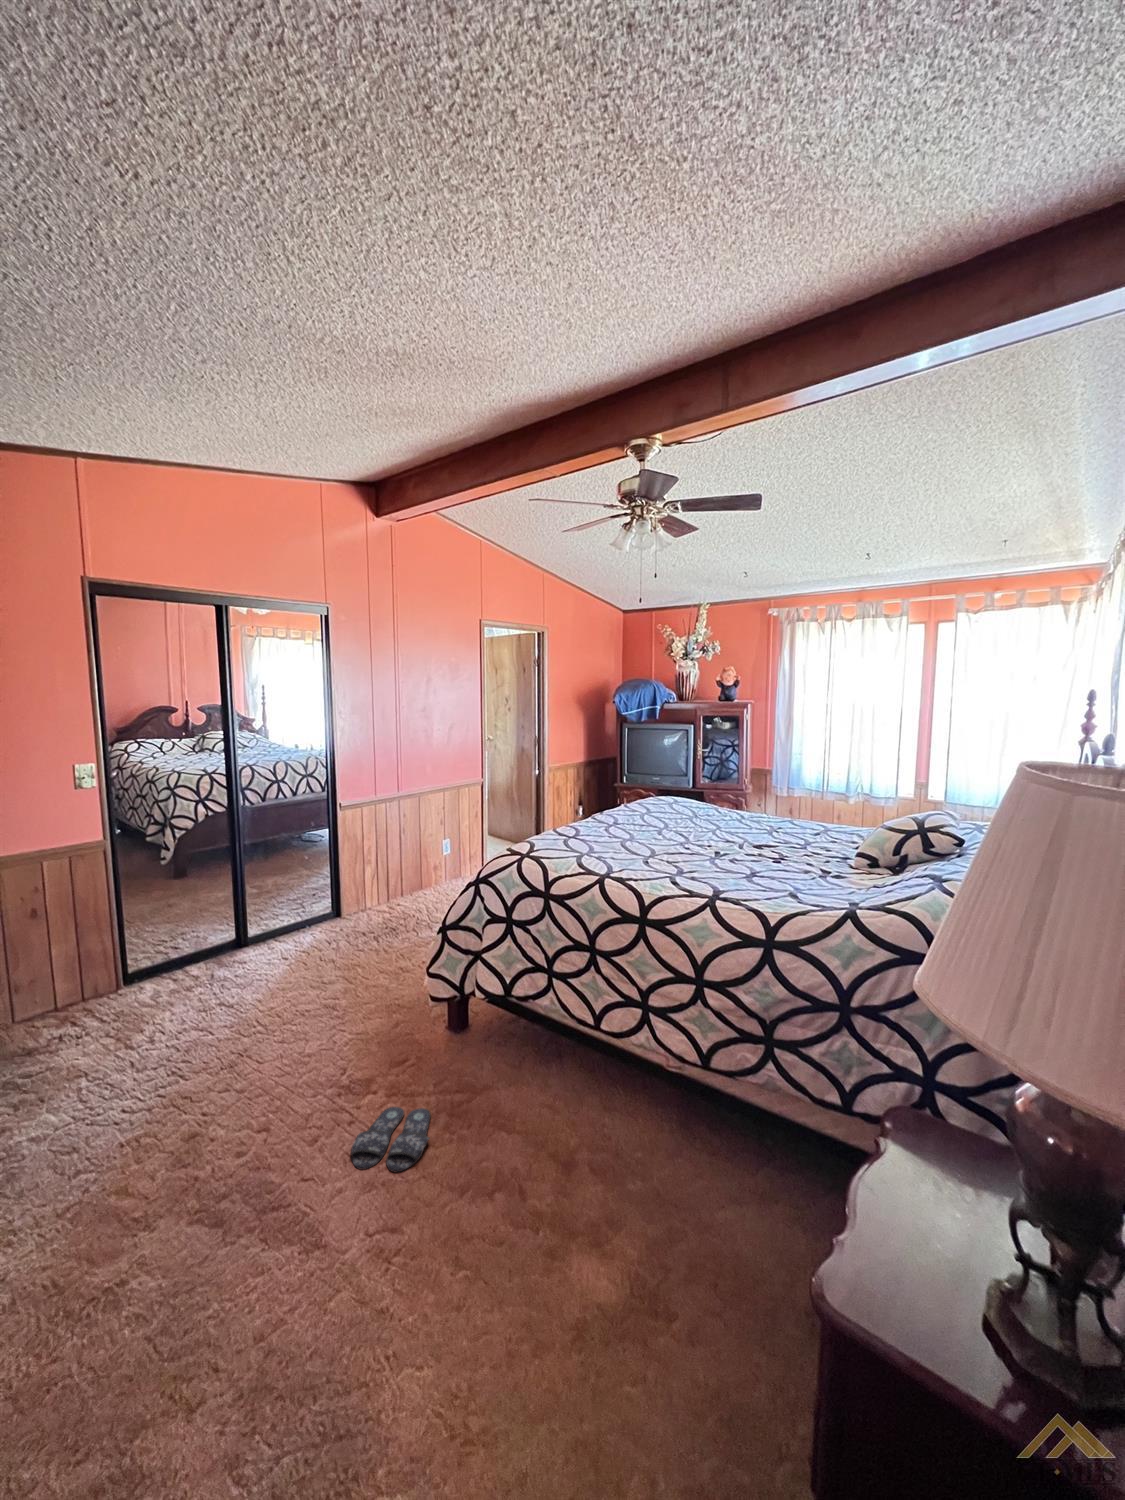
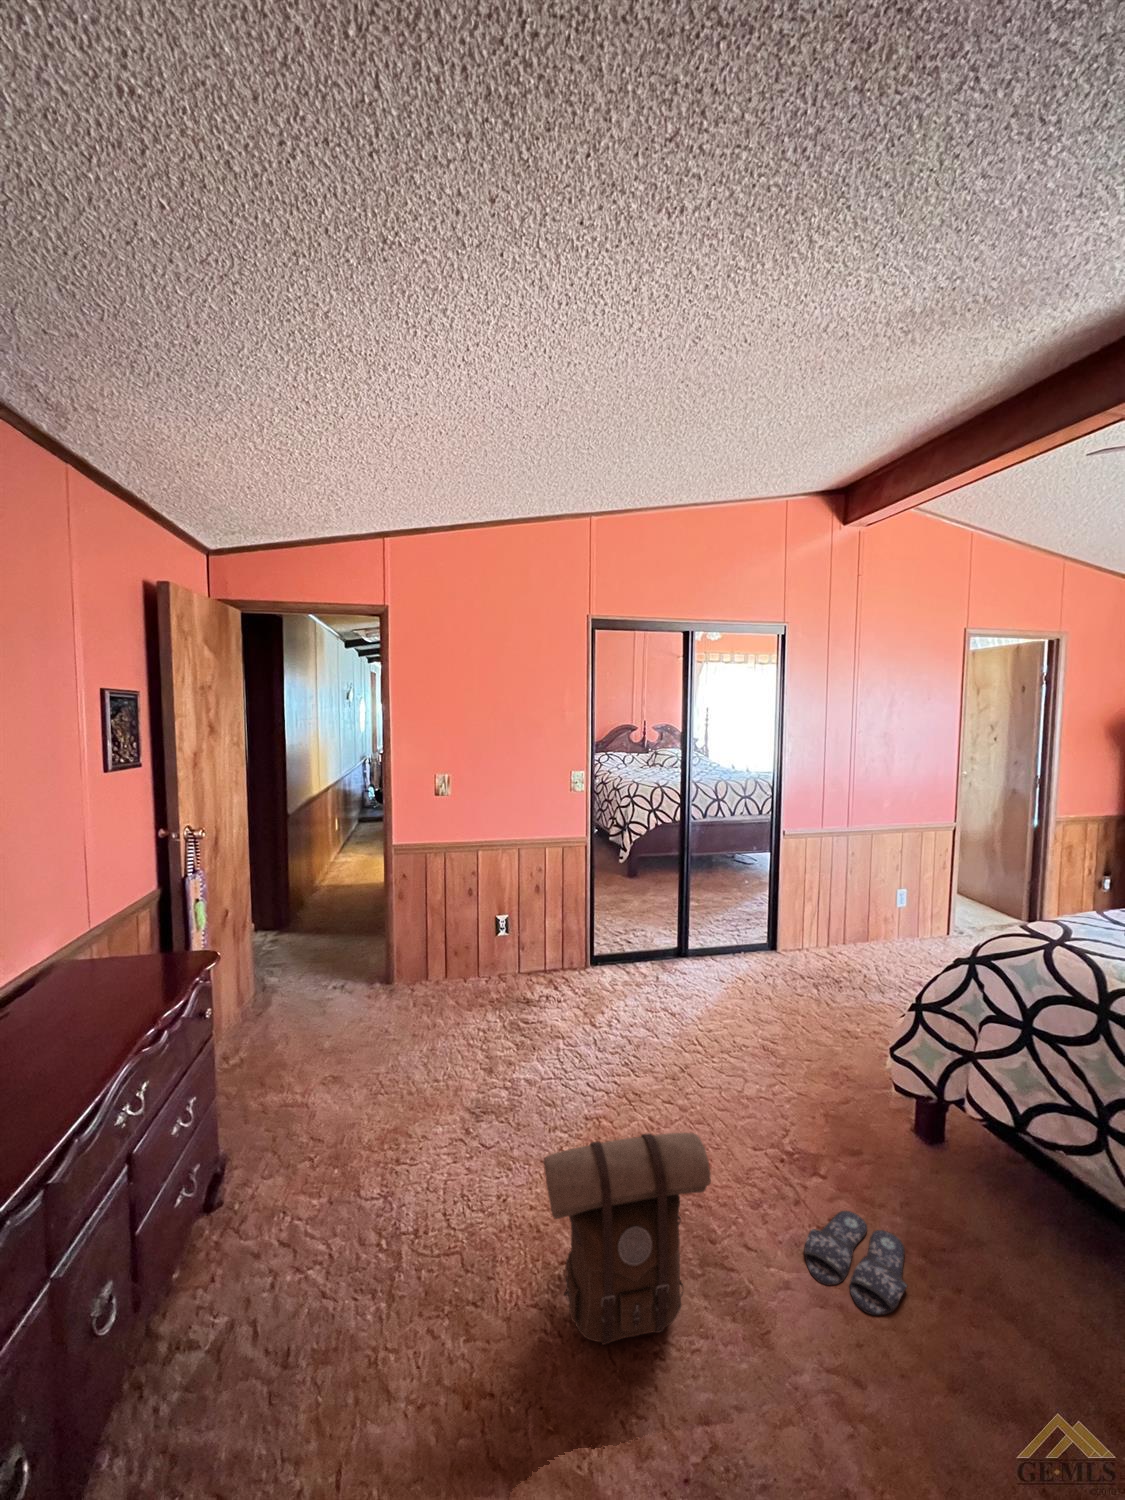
backpack: none [46,1086,248,1332] -> present [543,1133,711,1345]

